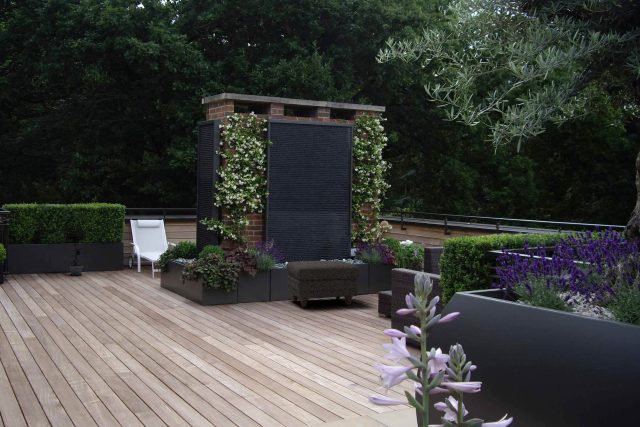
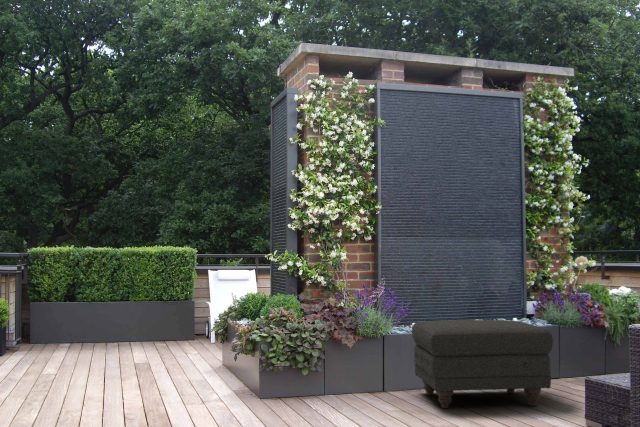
potted plant: present [57,222,94,276] -> none [93,268,146,346]

